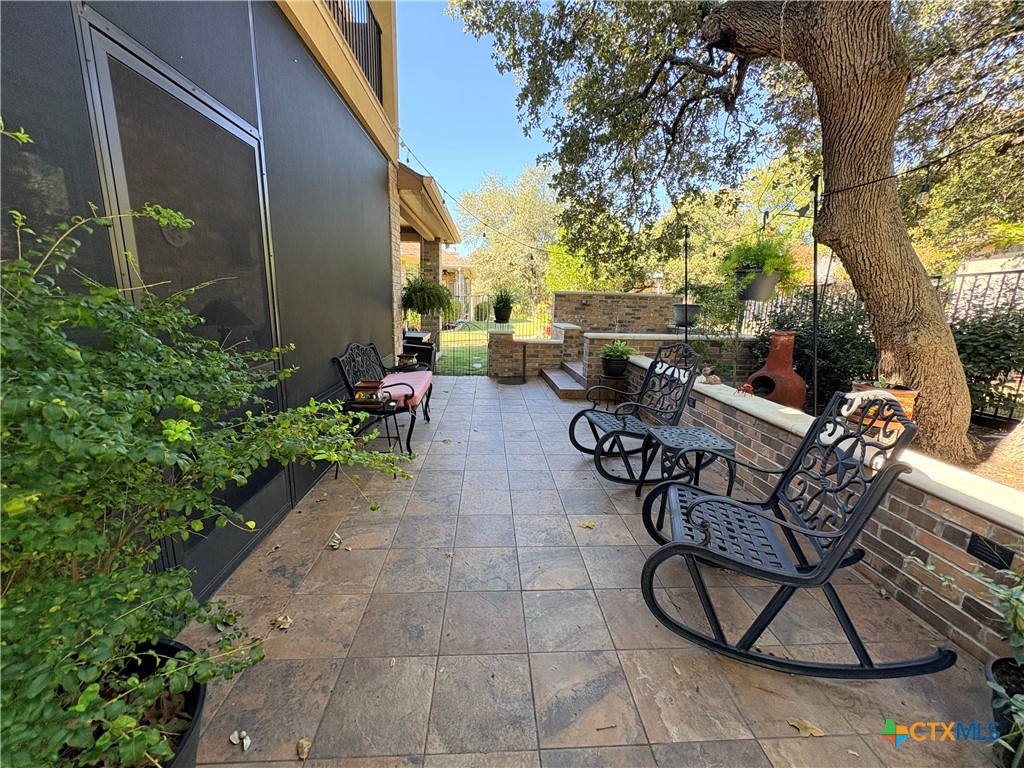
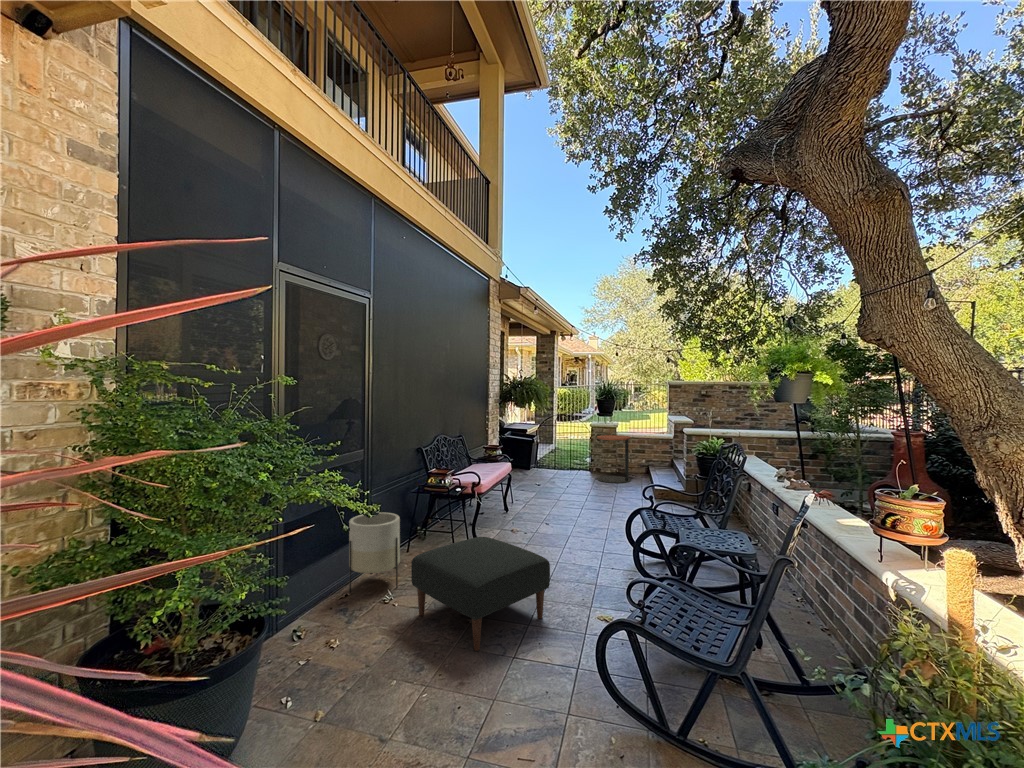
planter: none [269,439,344,540] -> present [349,512,400,592]
ottoman: none [373,455,533,590] -> present [411,537,550,651]

